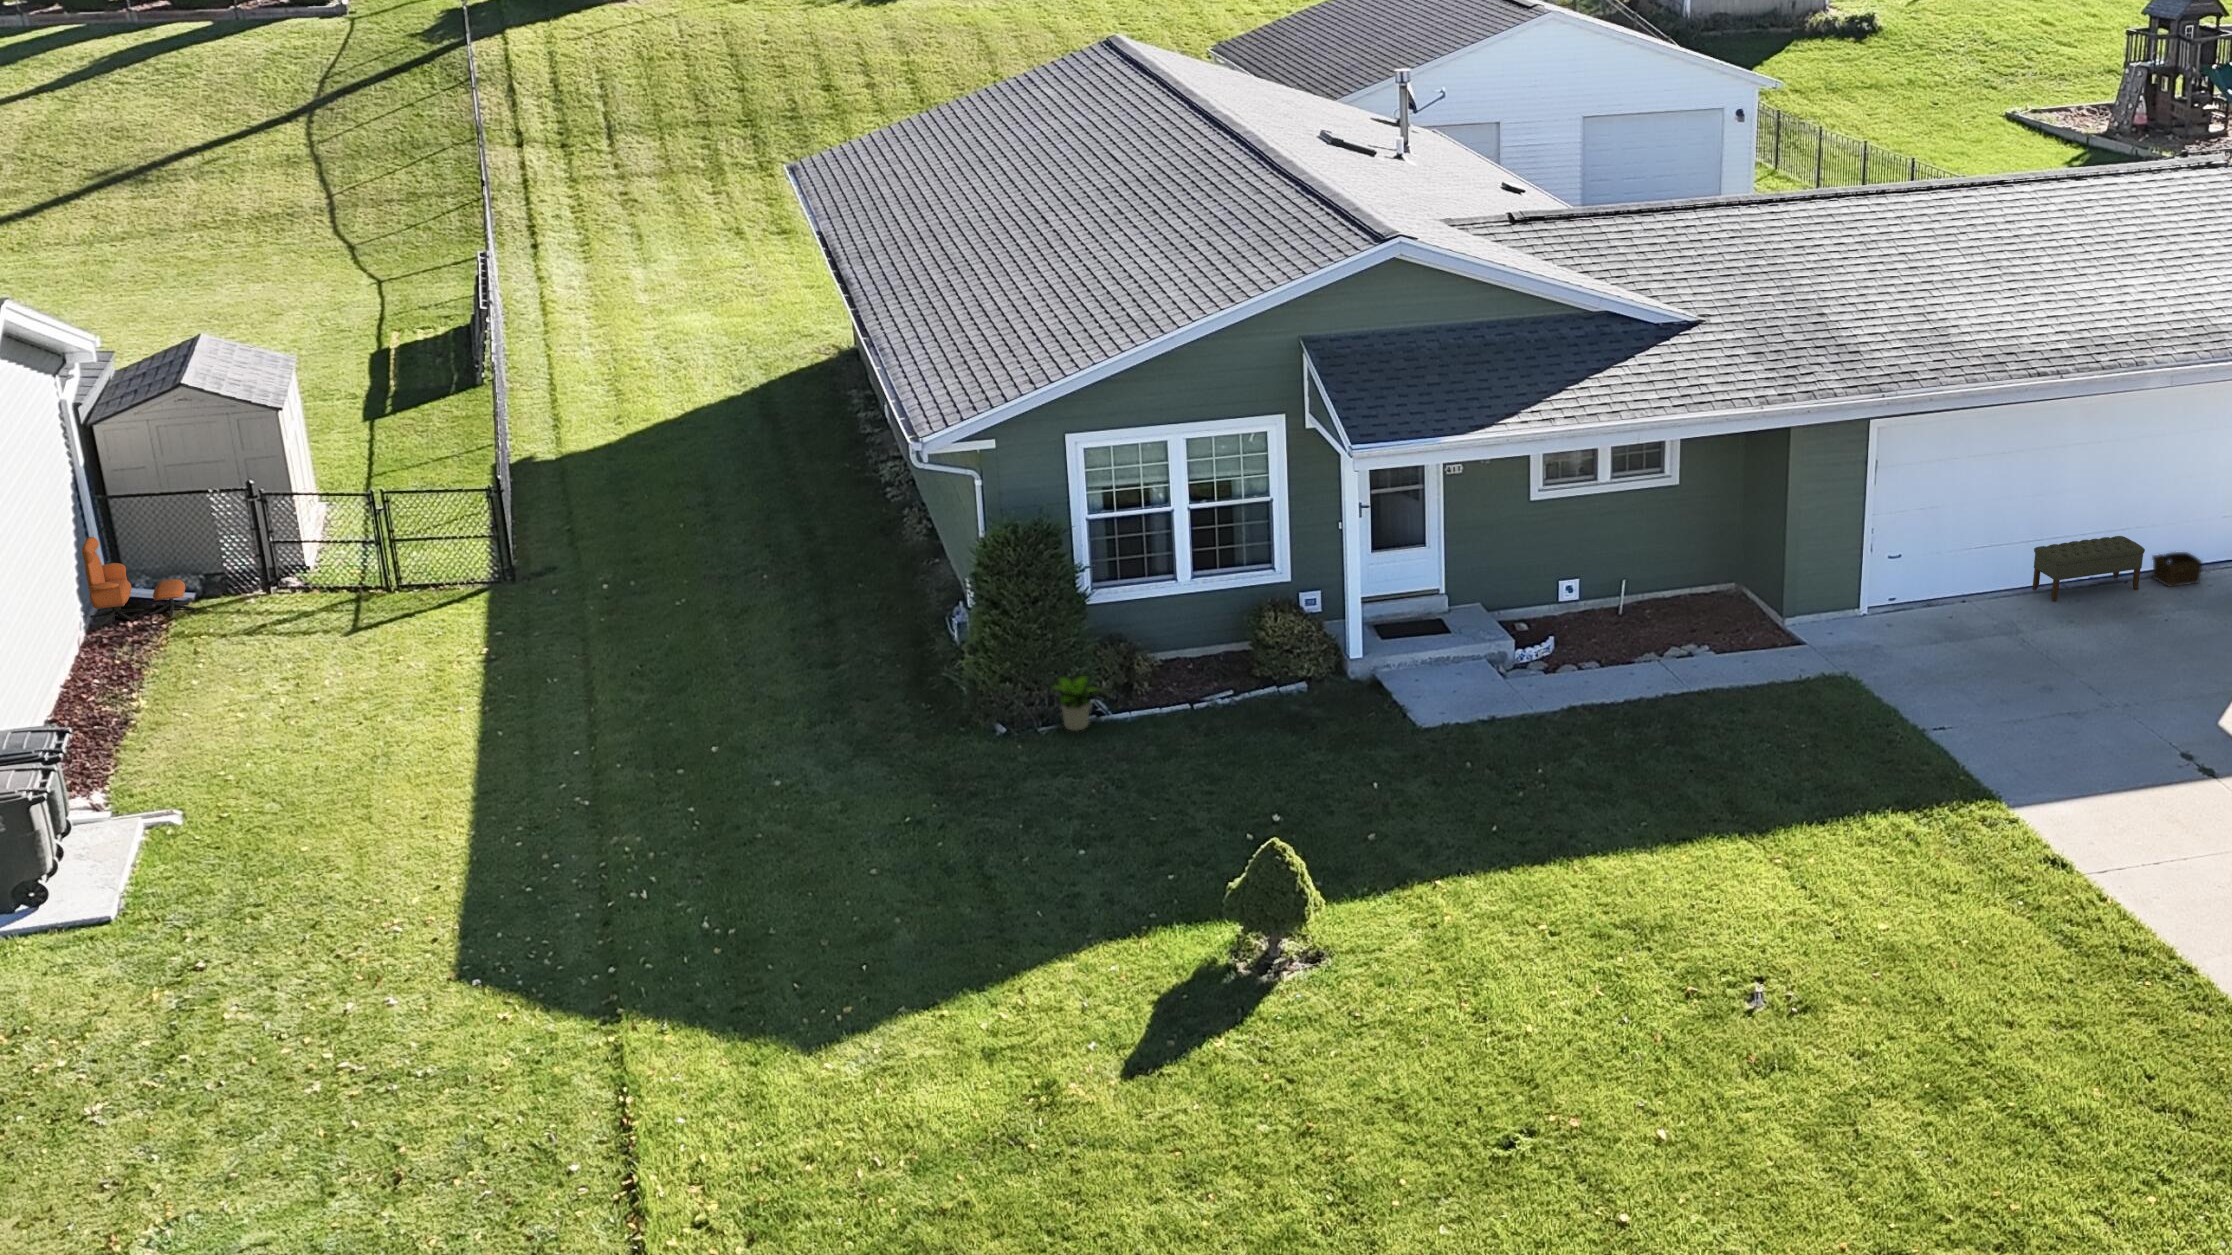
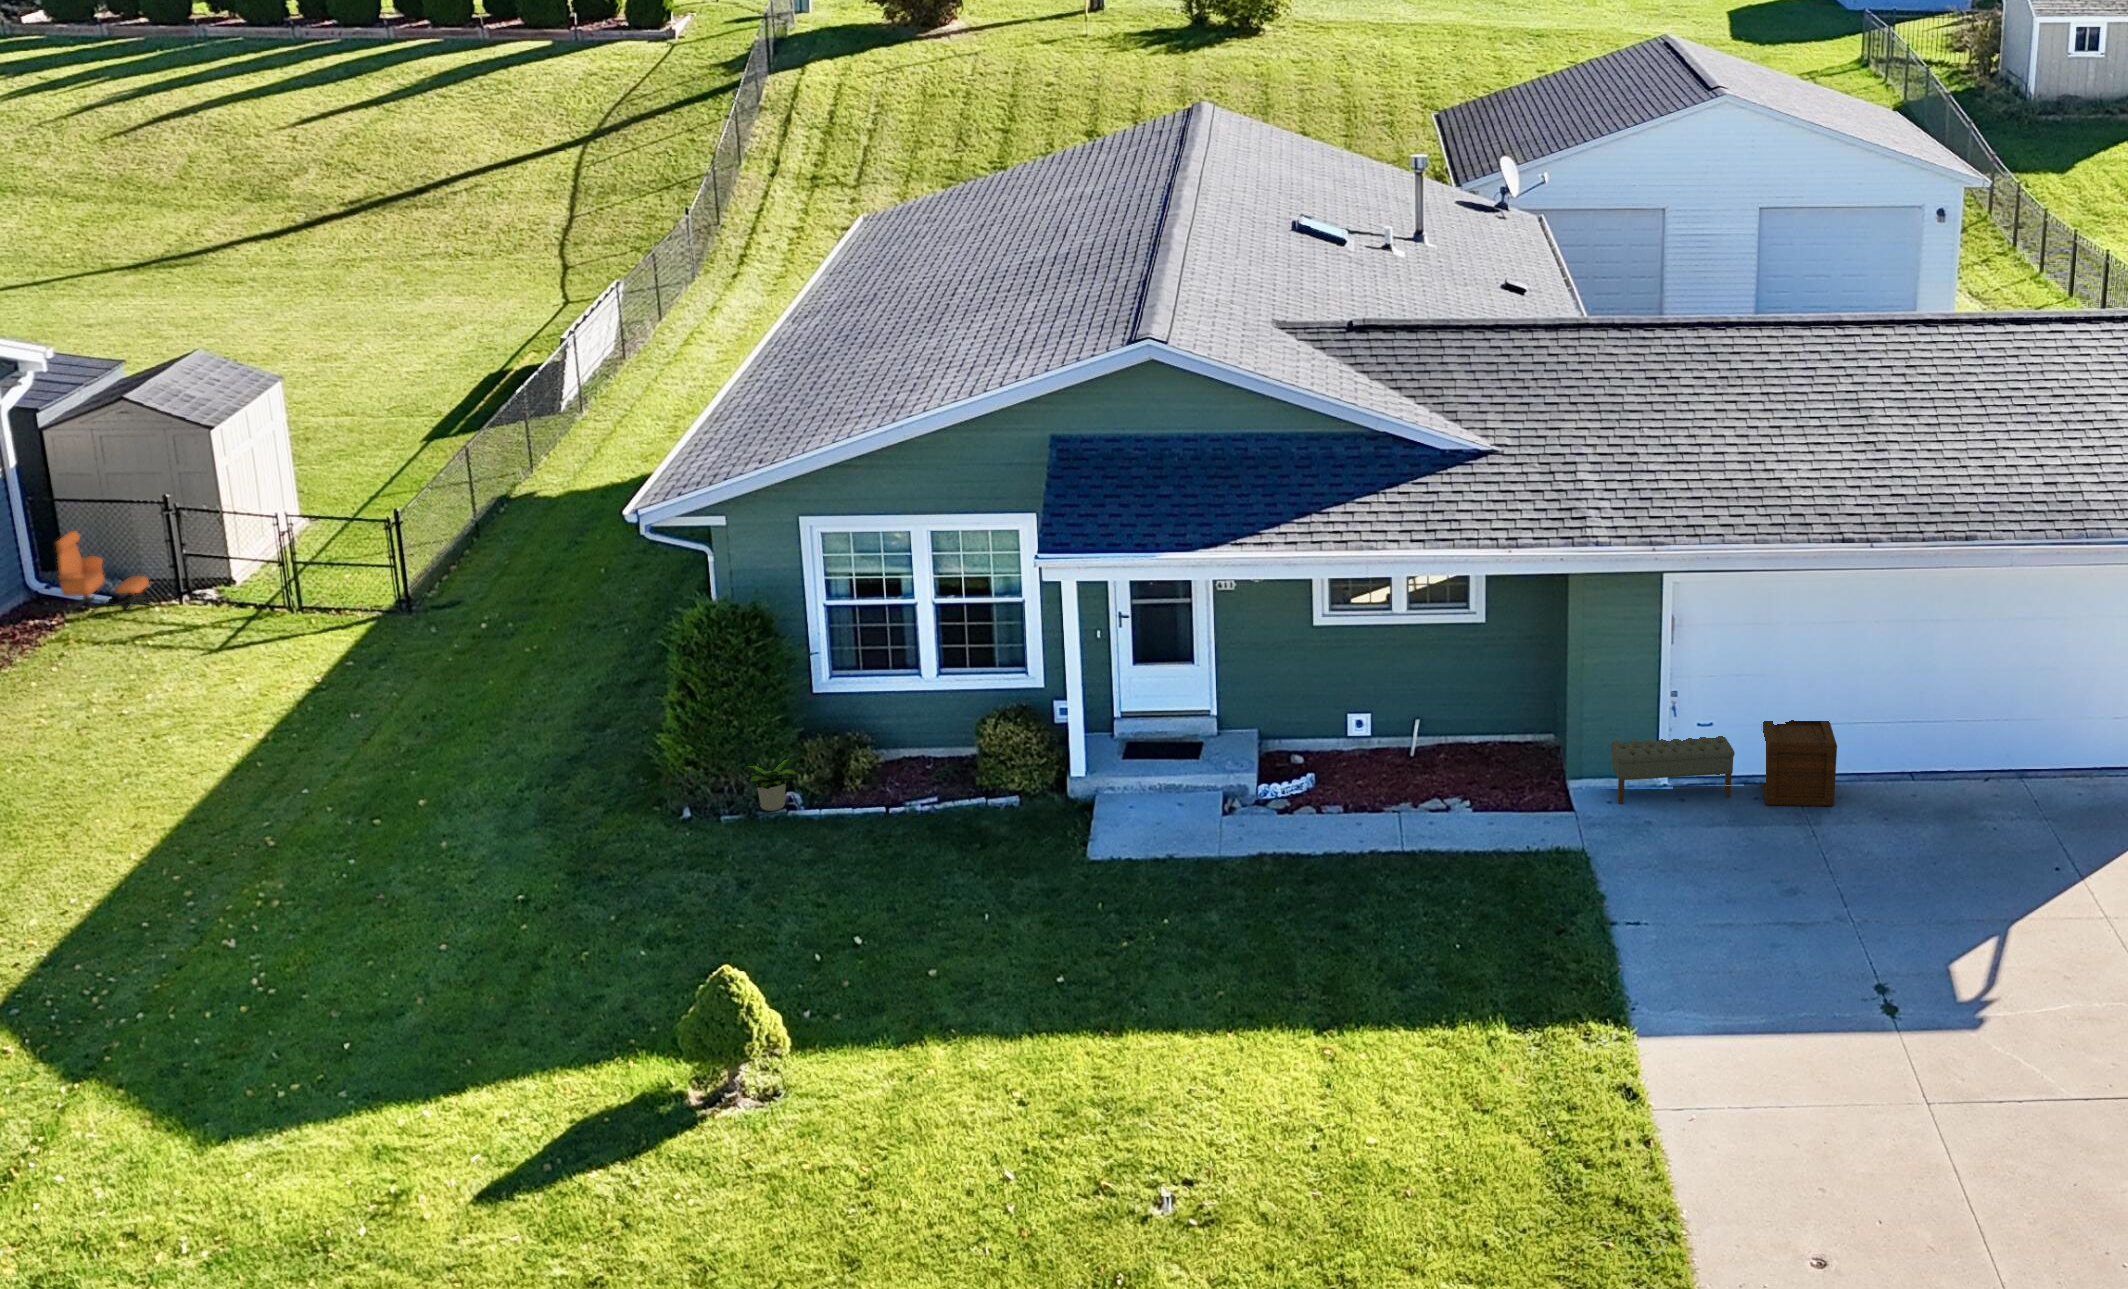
bench: present [2032,536,2145,602] -> present [1611,736,1735,804]
wooden crate: none [1937,537,2026,619] -> present [1761,720,1837,806]
basket: present [2152,552,2202,587] -> none [2028,755,2081,797]

